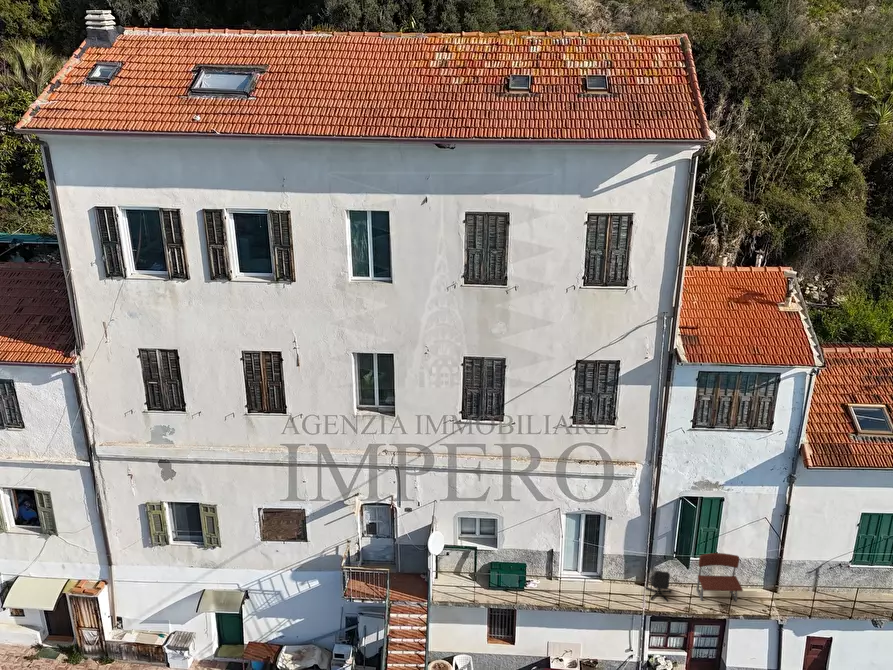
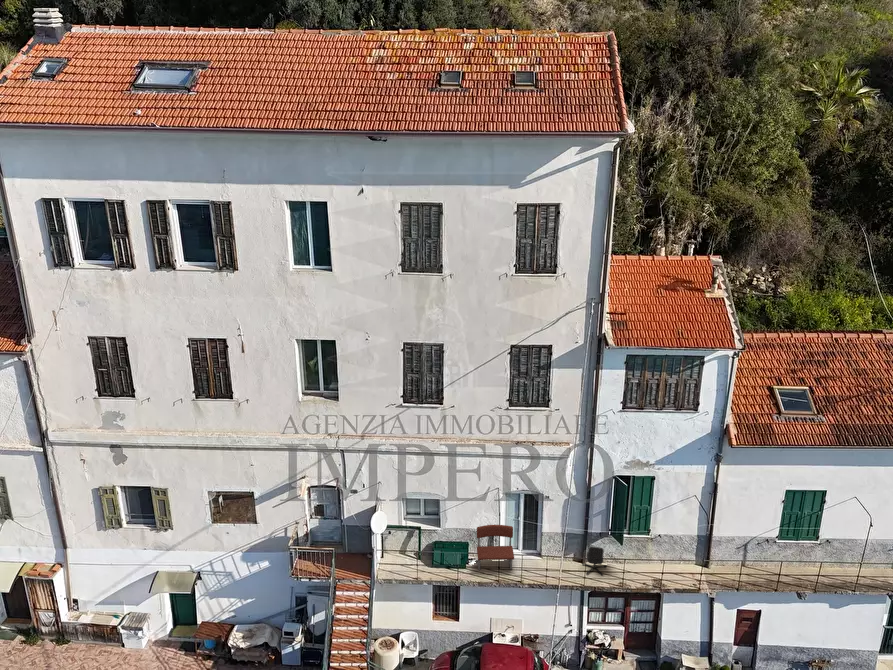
bench: present [697,553,743,601] -> present [477,525,514,570]

